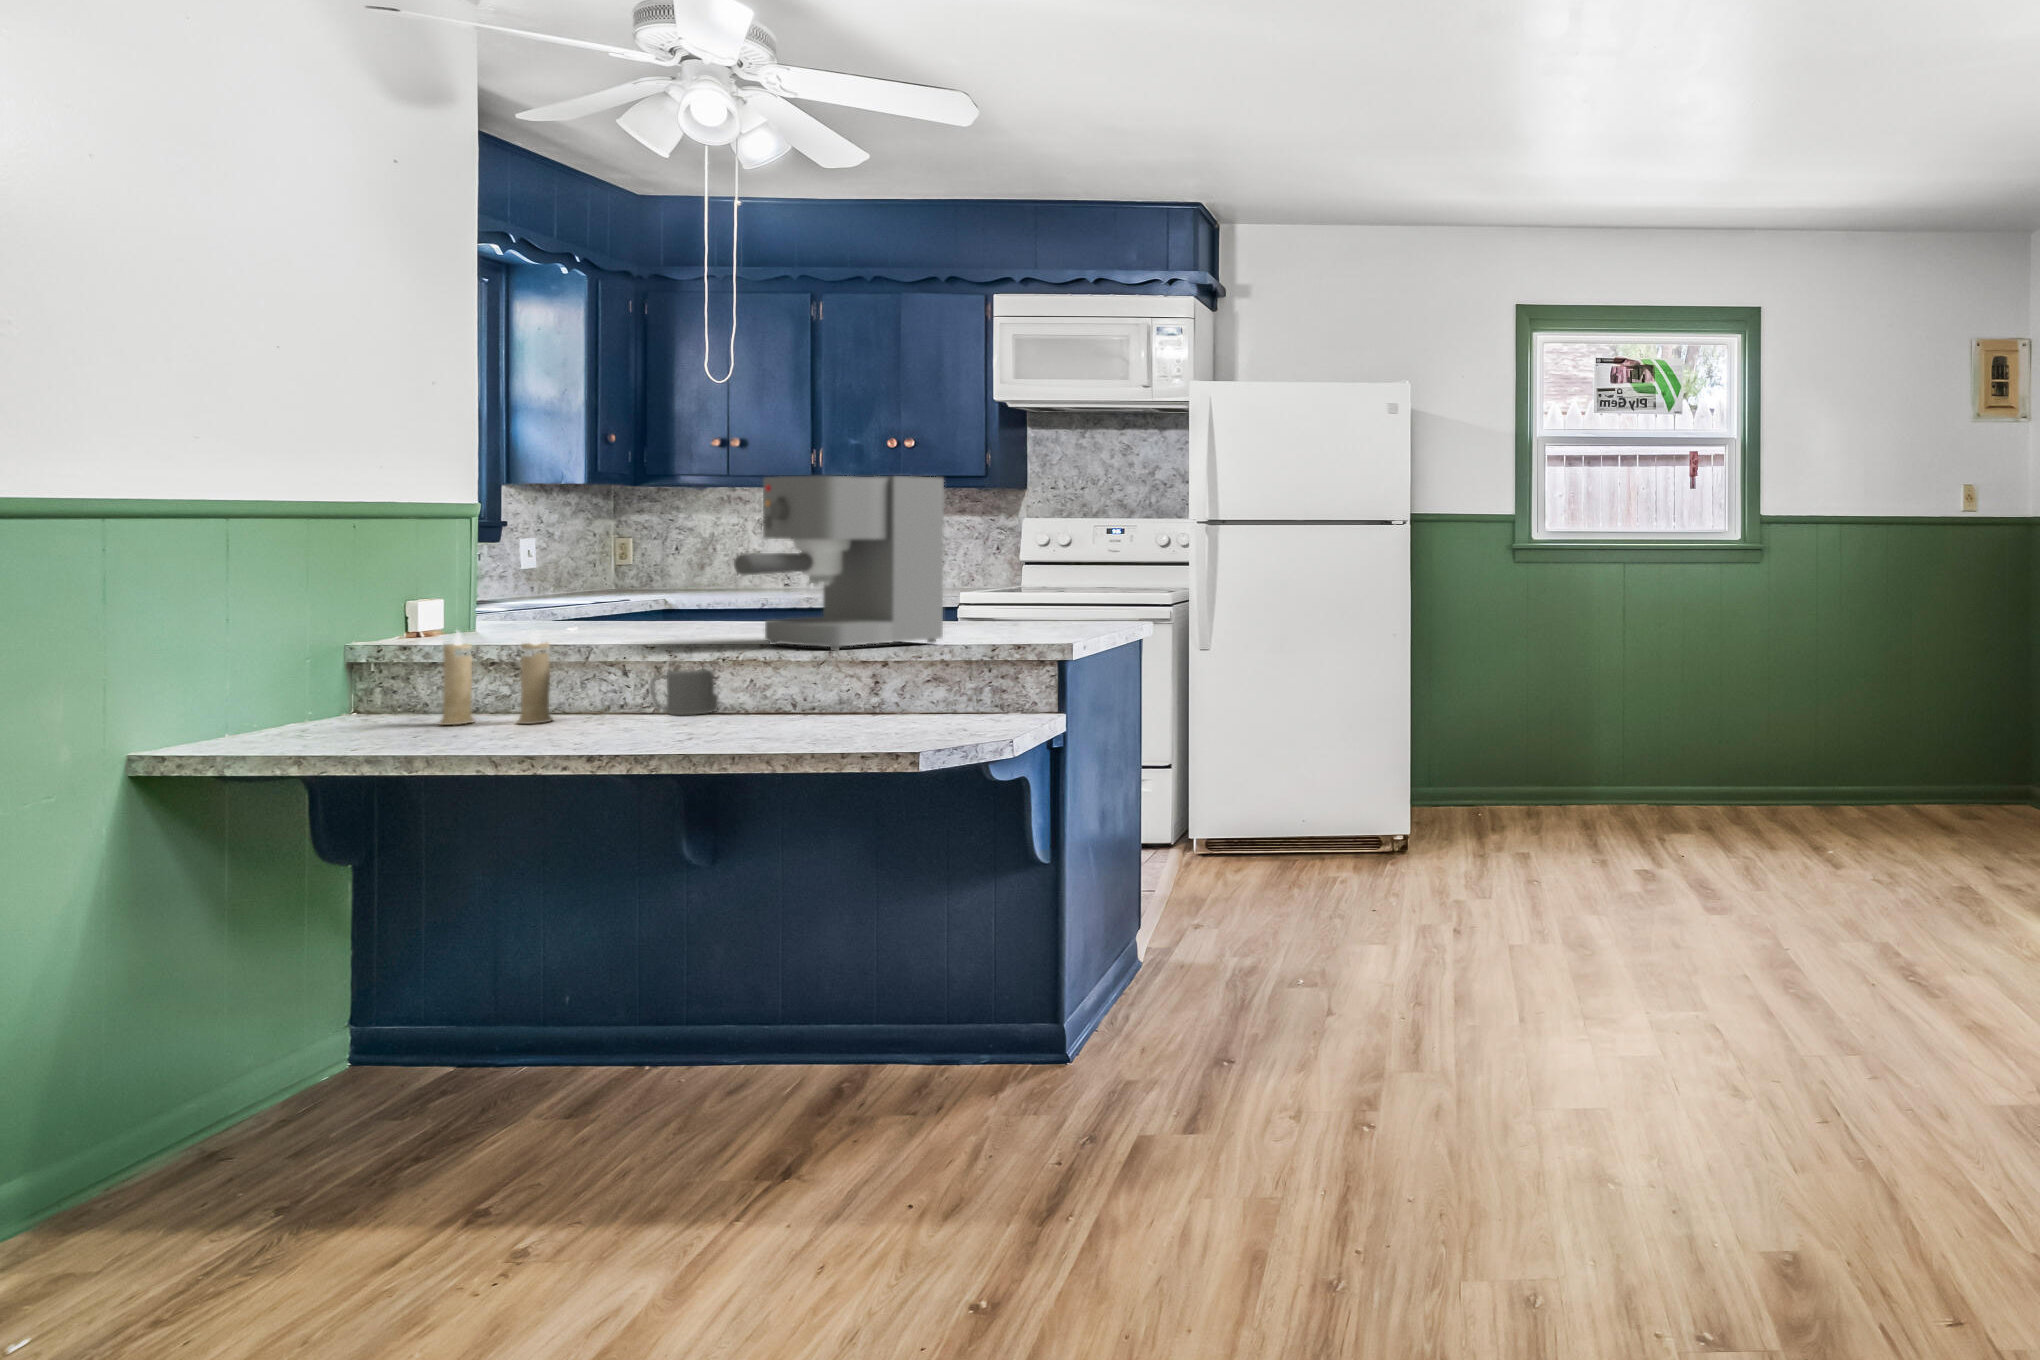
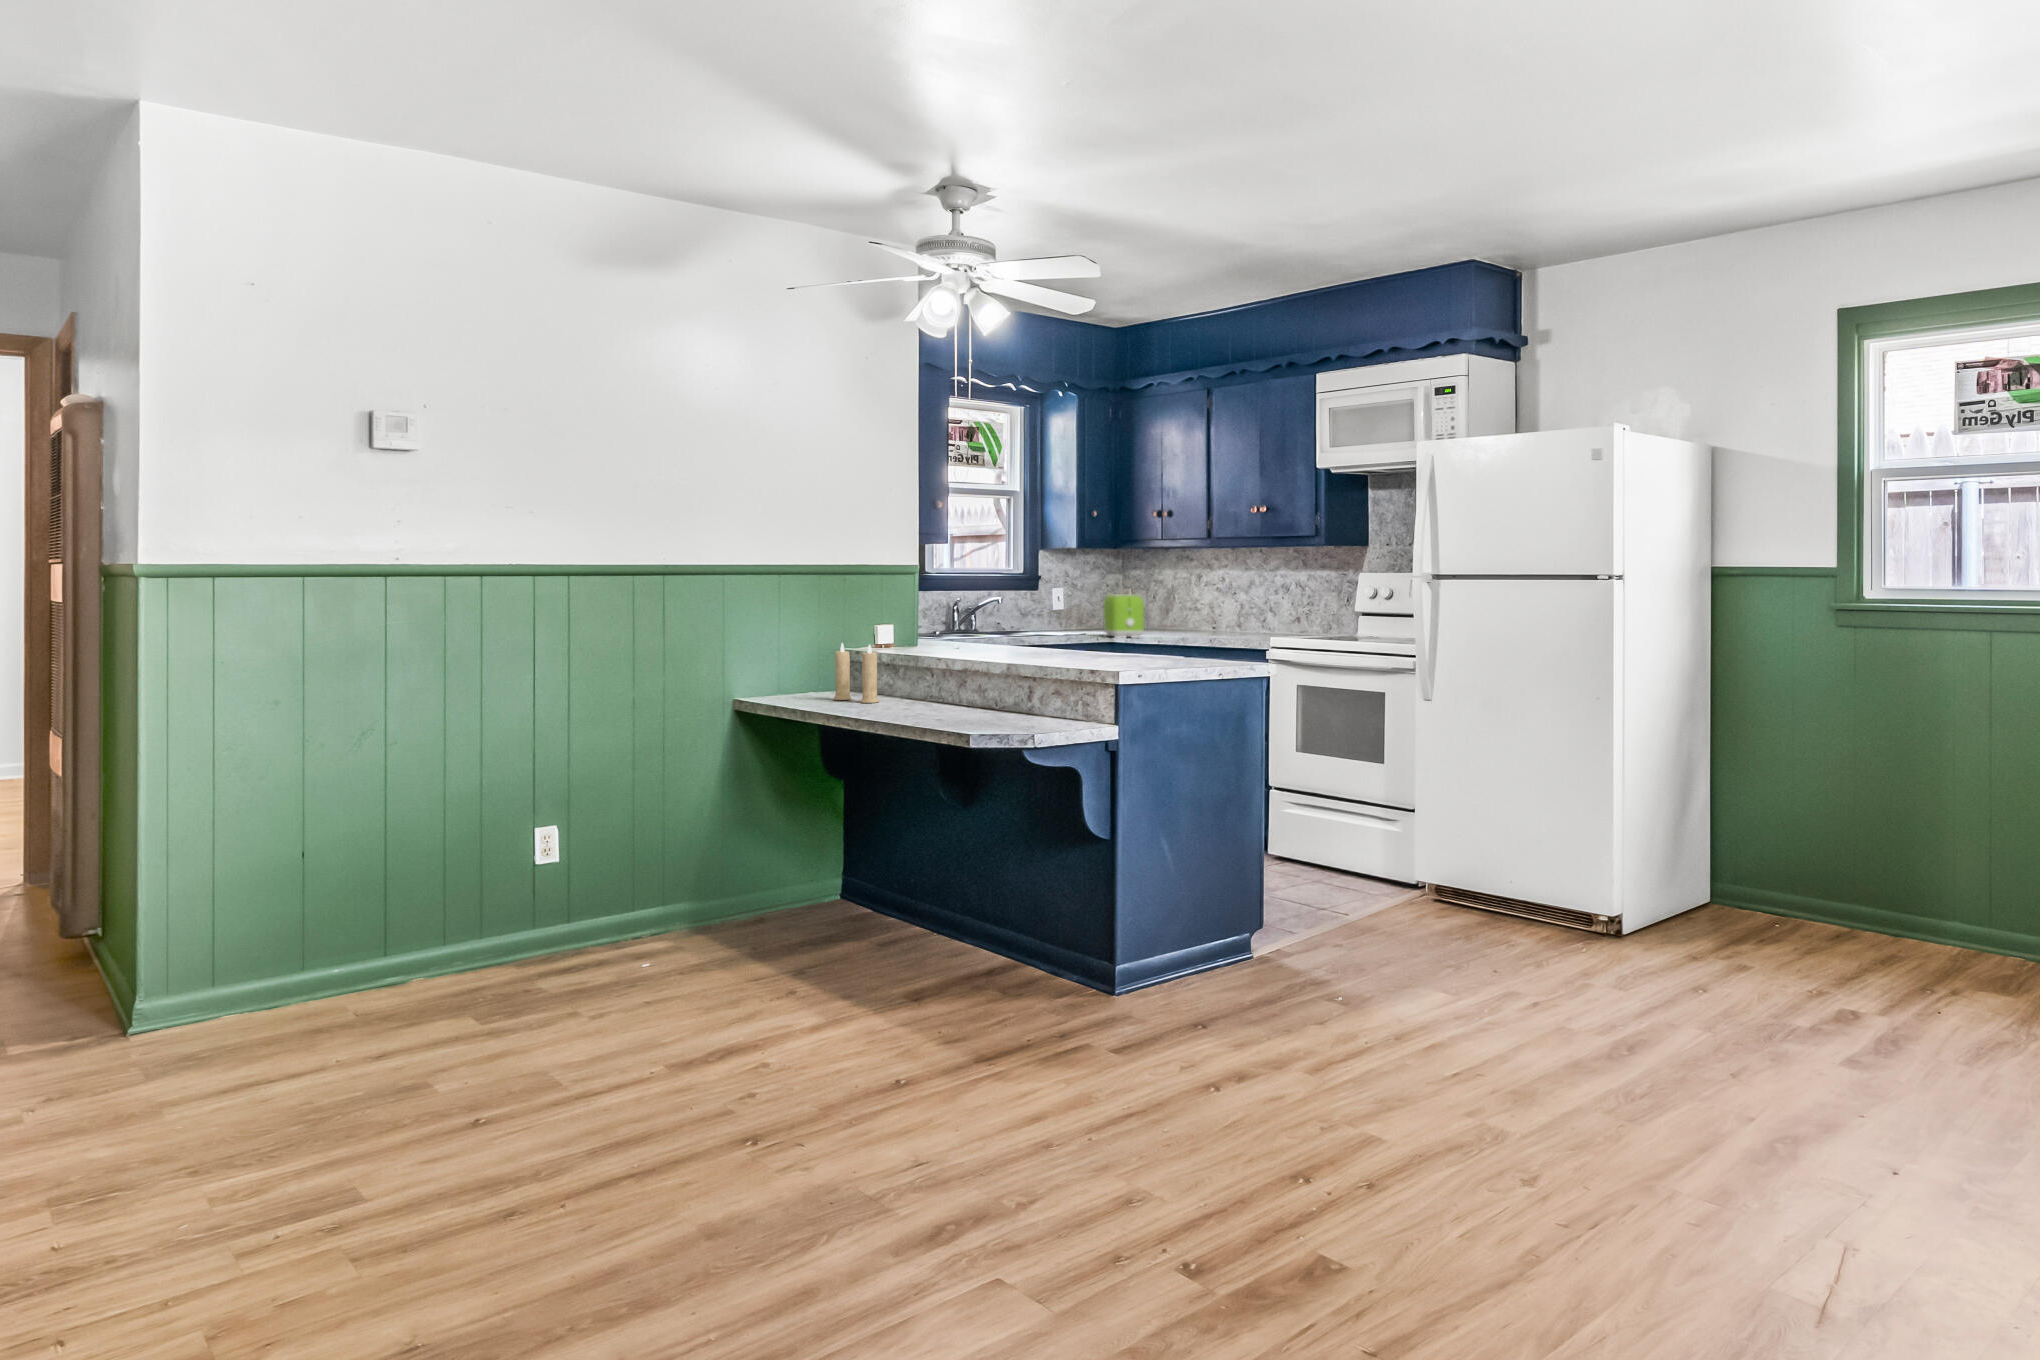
coffee maker: present [734,476,944,650] -> none [922,541,1060,666]
toaster: none [622,547,706,607] -> present [1103,594,1144,638]
mug: present [650,670,718,715] -> none [918,674,958,705]

